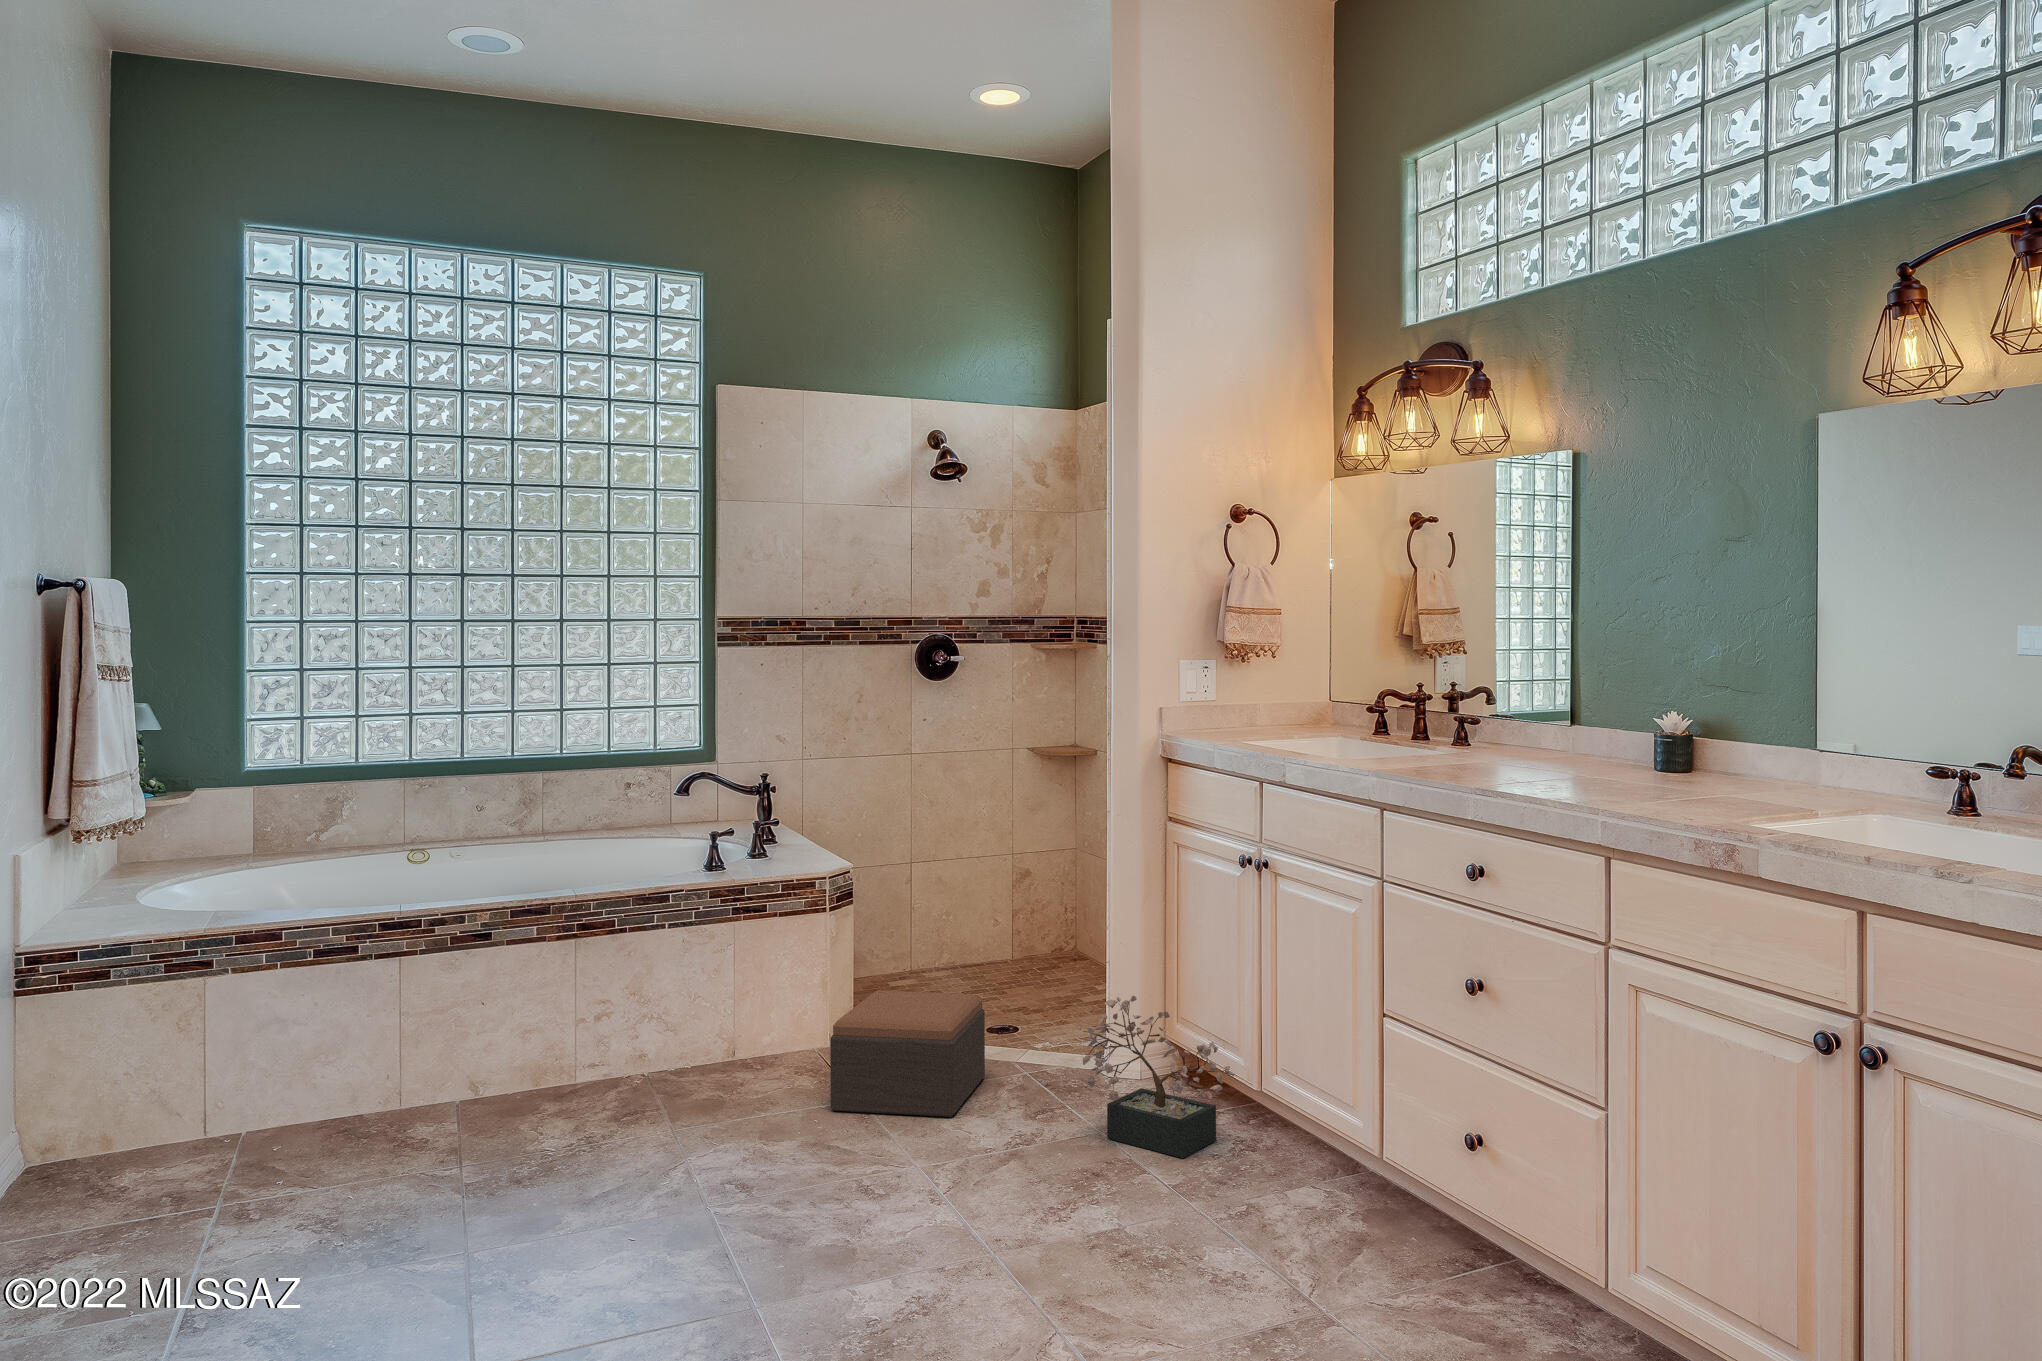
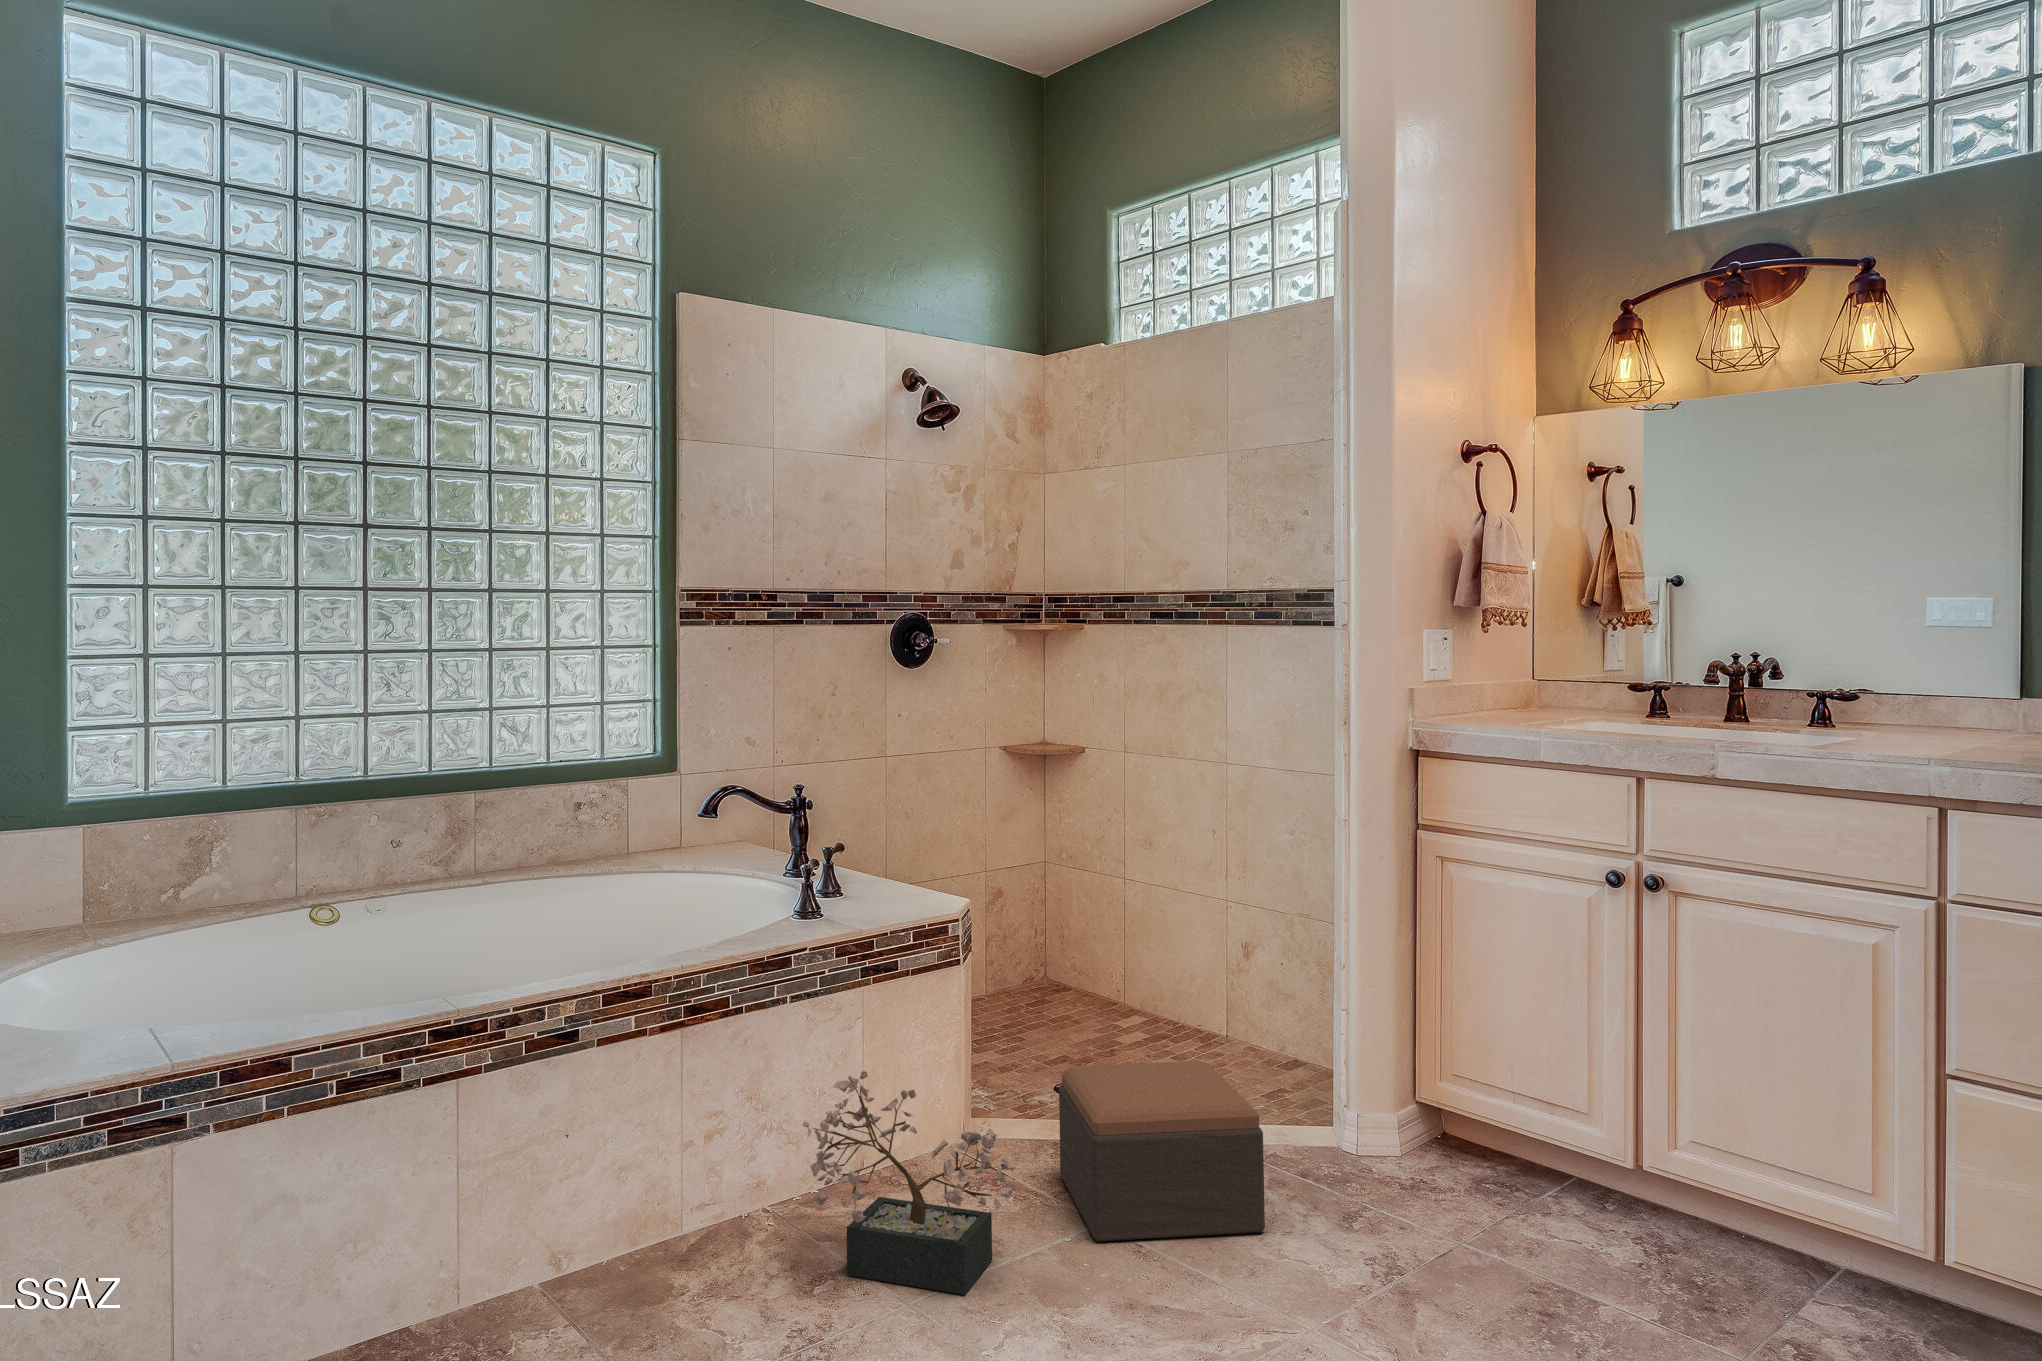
decorative plant: present [1077,996,1235,1158] -> present [803,1071,1016,1295]

